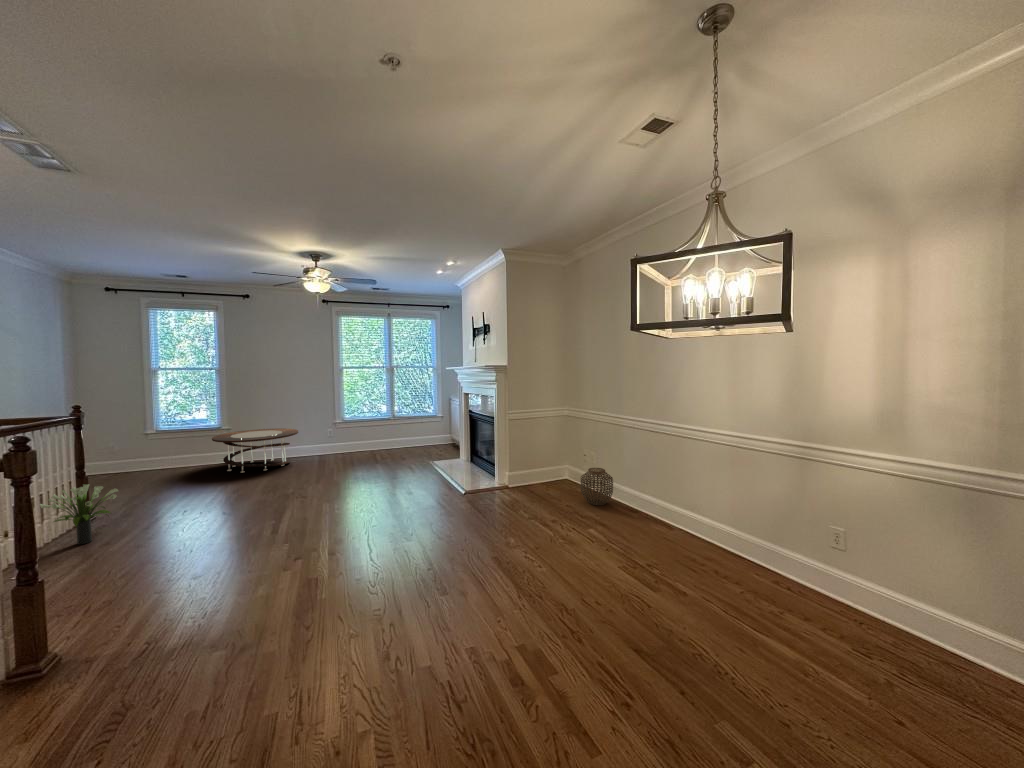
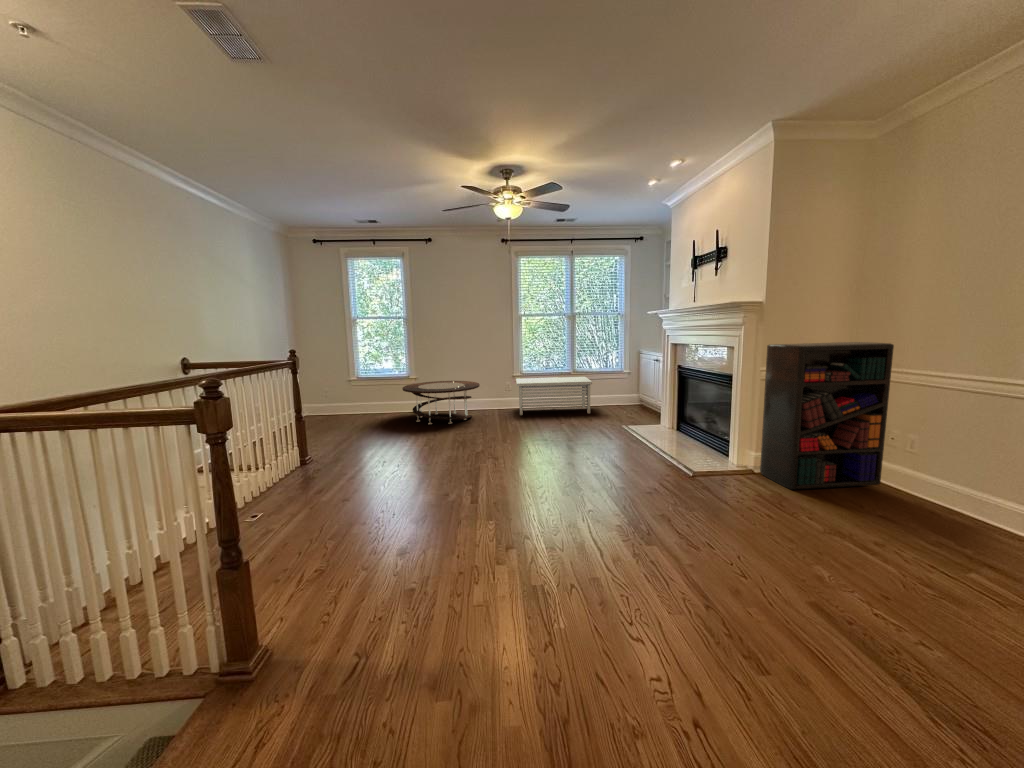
bookshelf: none [511,394,580,497] -> present [760,342,894,489]
storage bench: none [336,421,407,458] -> present [516,377,592,415]
woven basket: present [581,468,613,505] -> none [899,458,974,519]
potted plant: present [40,484,118,544] -> none [266,429,328,488]

